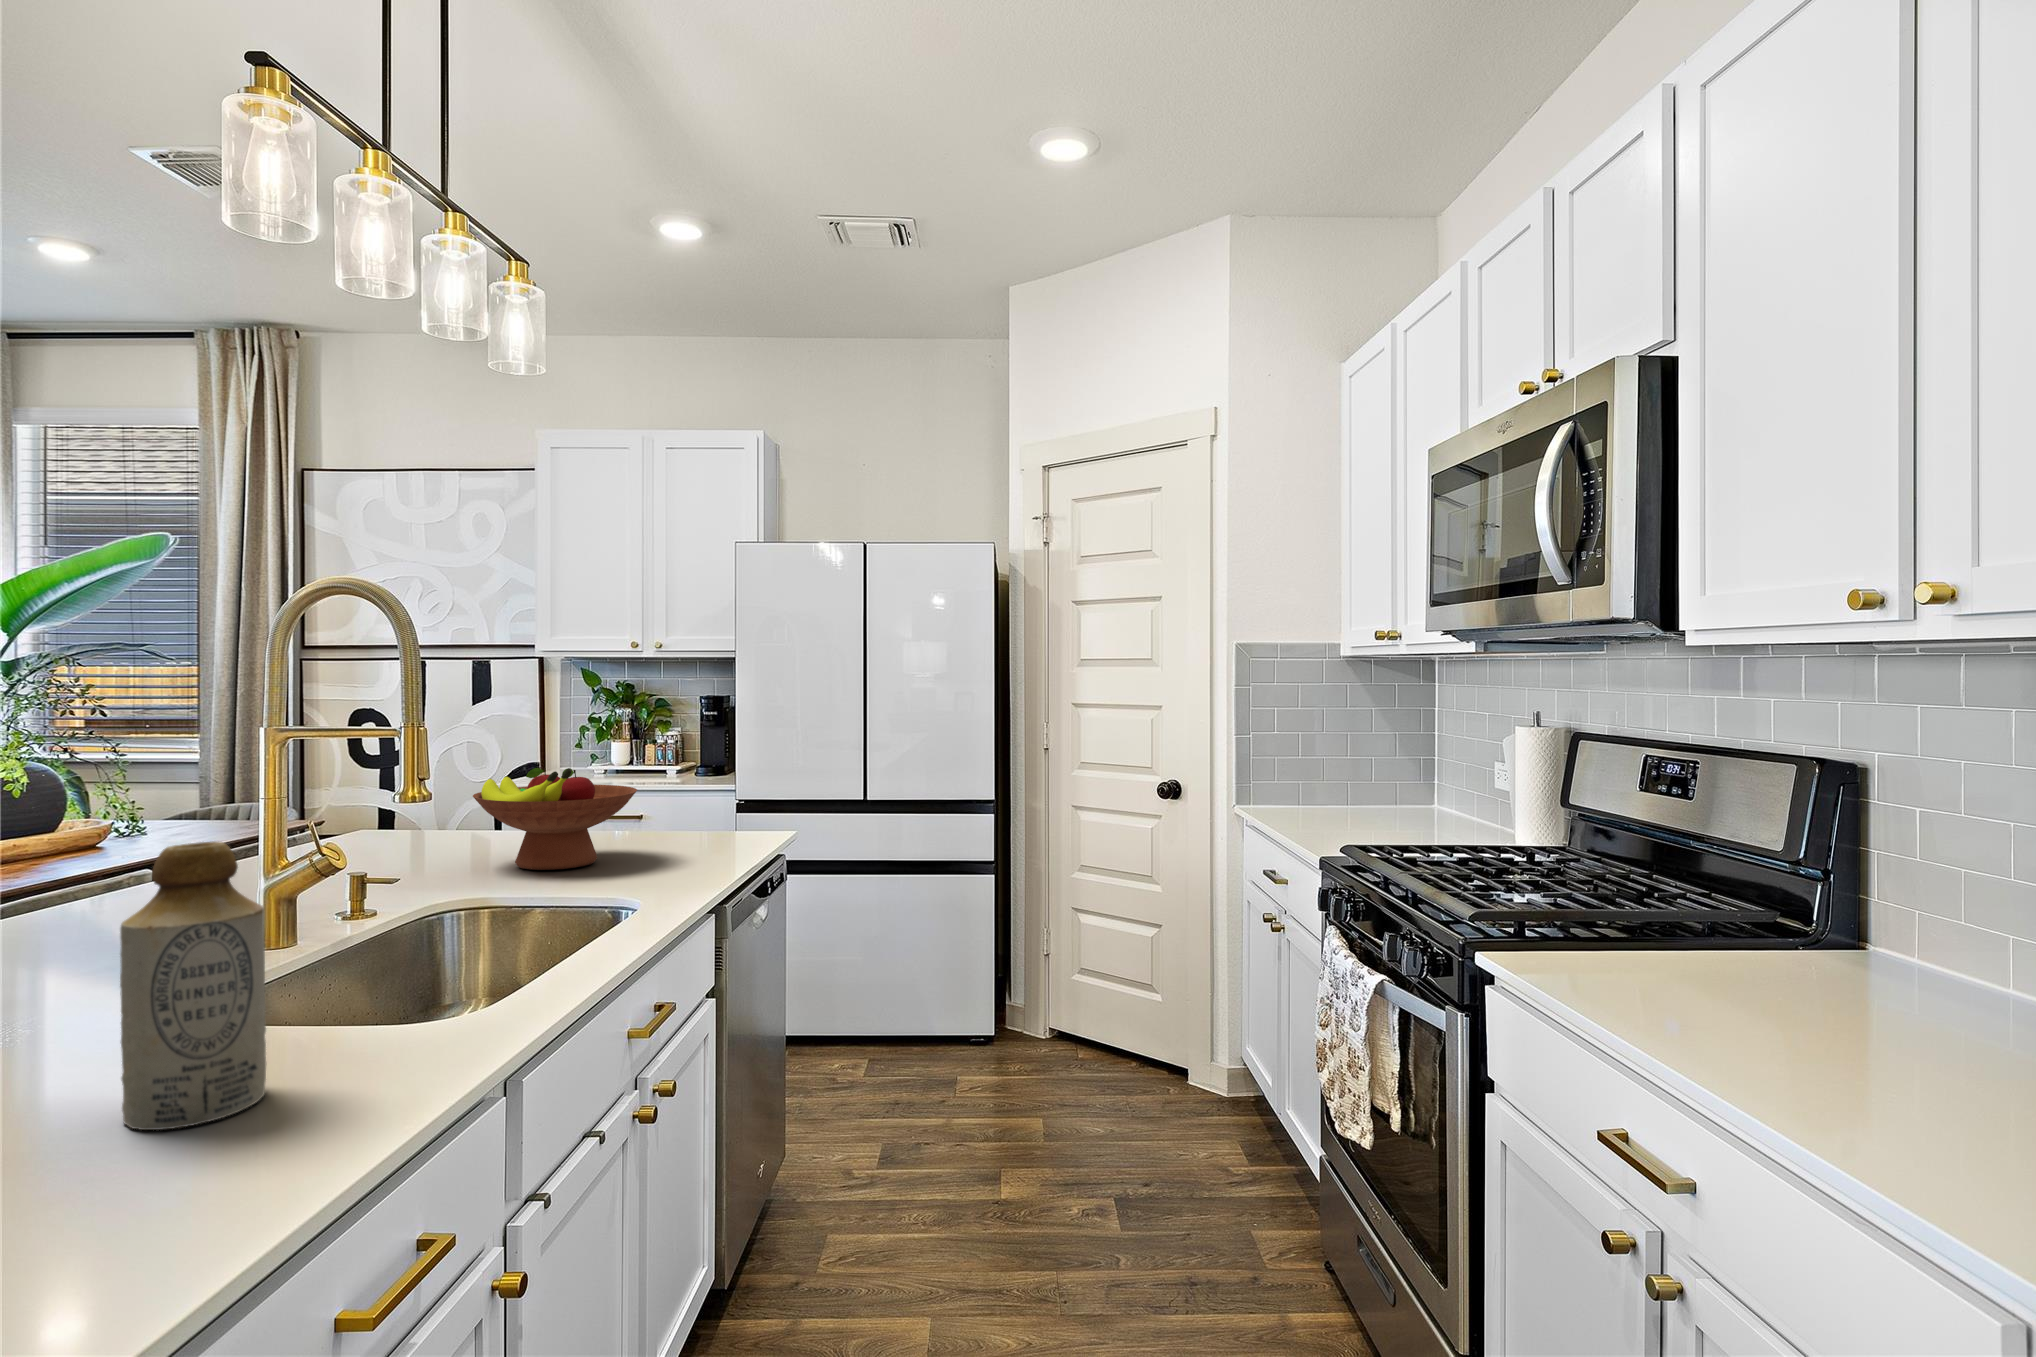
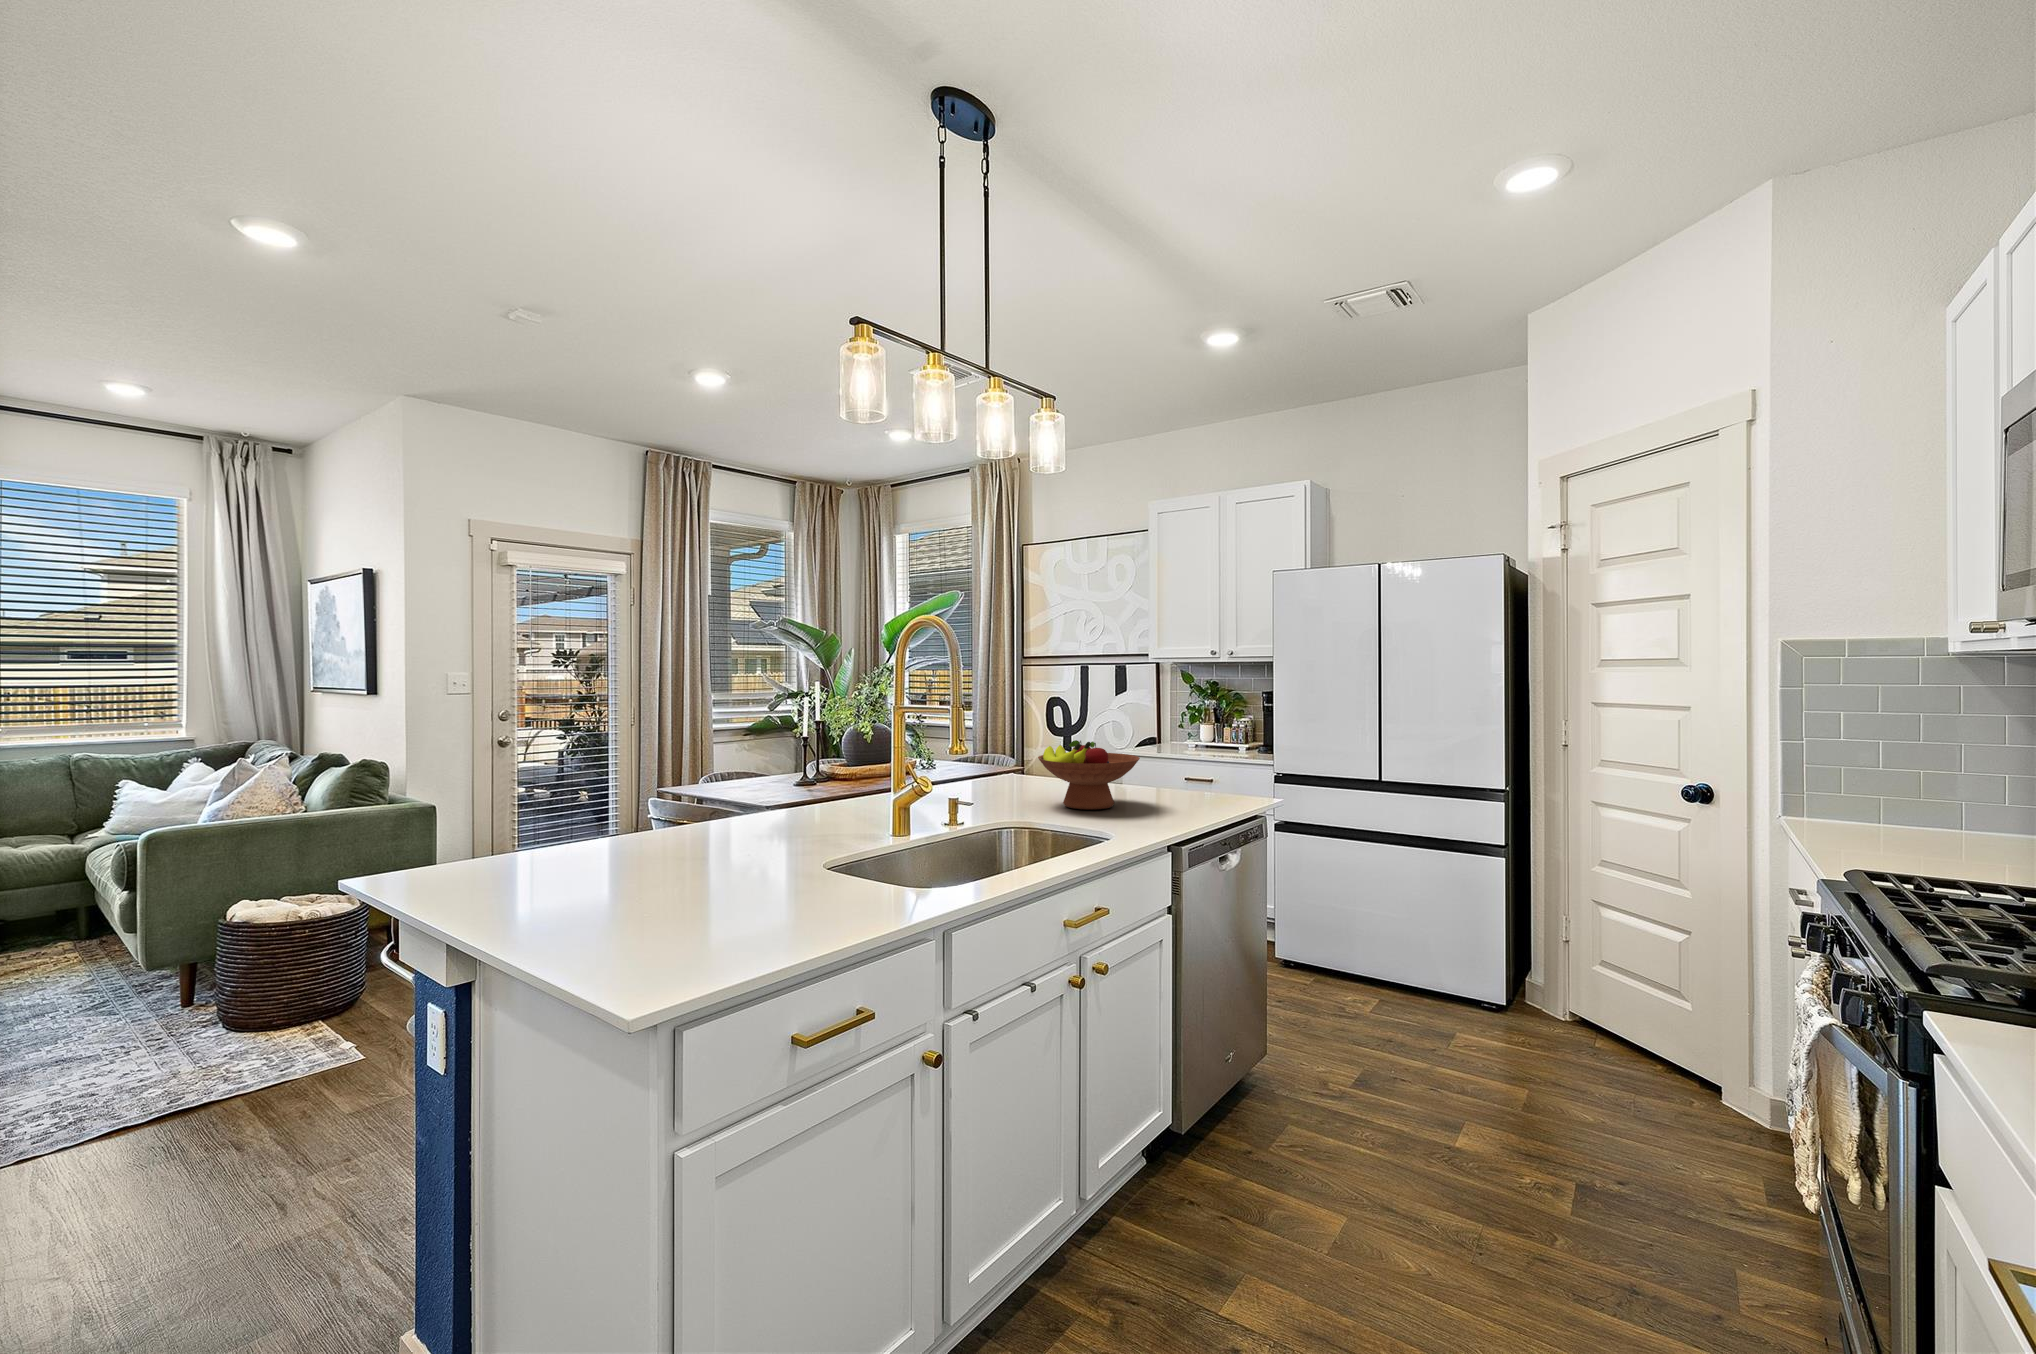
bottle: present [120,842,266,1130] -> none [766,772,828,919]

